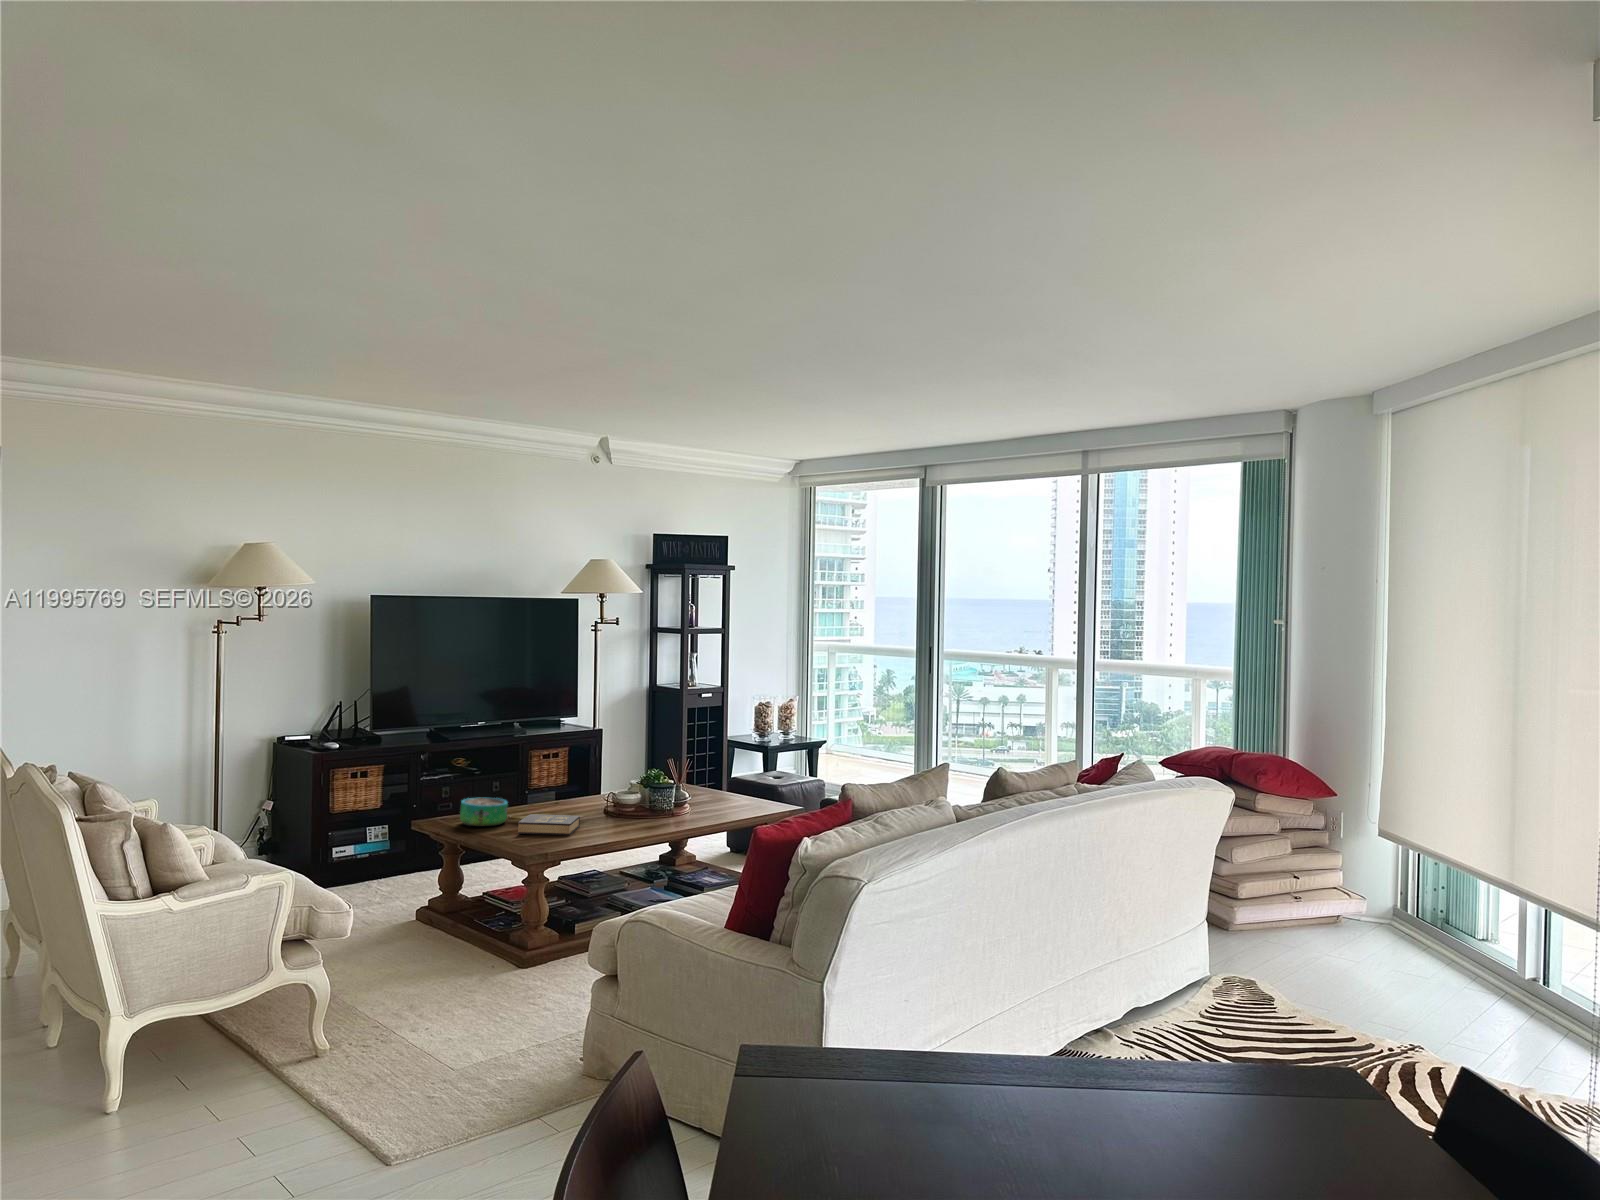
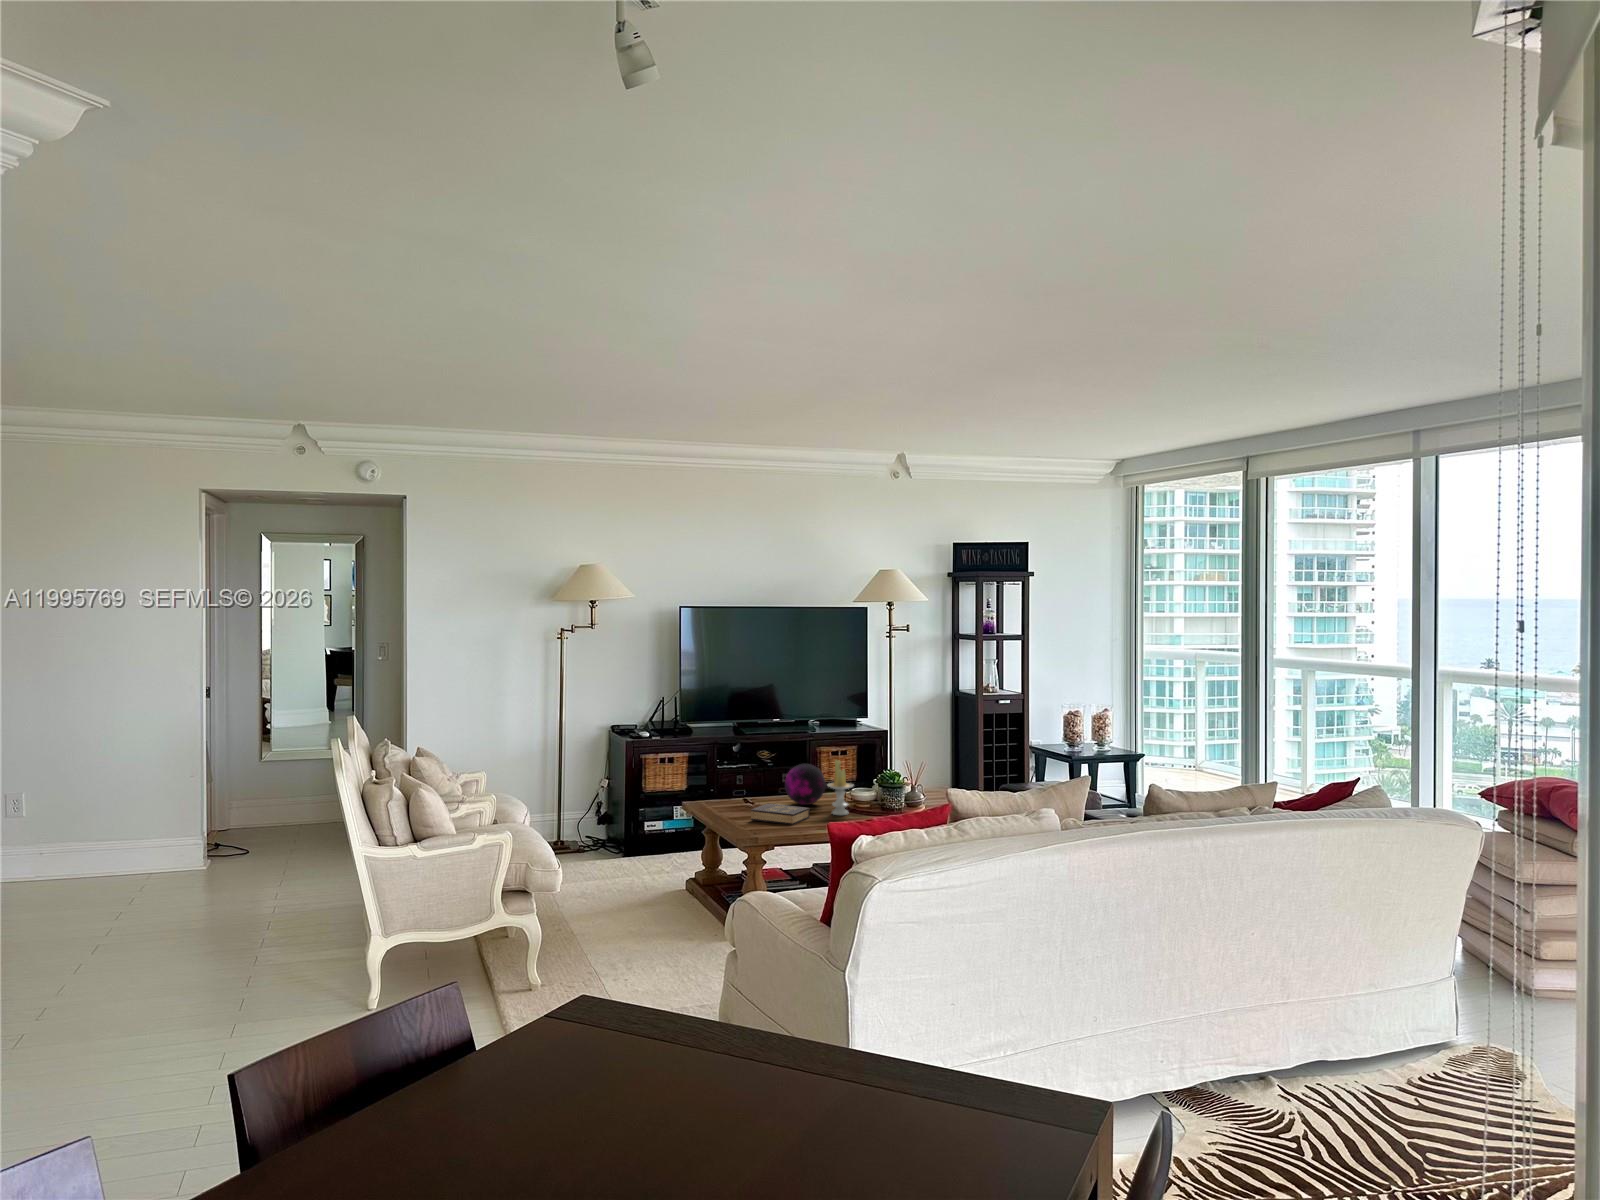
candle: none [595,762,624,821] -> present [827,760,853,815]
decorative orb: none [538,769,583,813] -> present [785,764,826,805]
decorative bowl: present [460,798,508,827] -> none [713,786,754,812]

